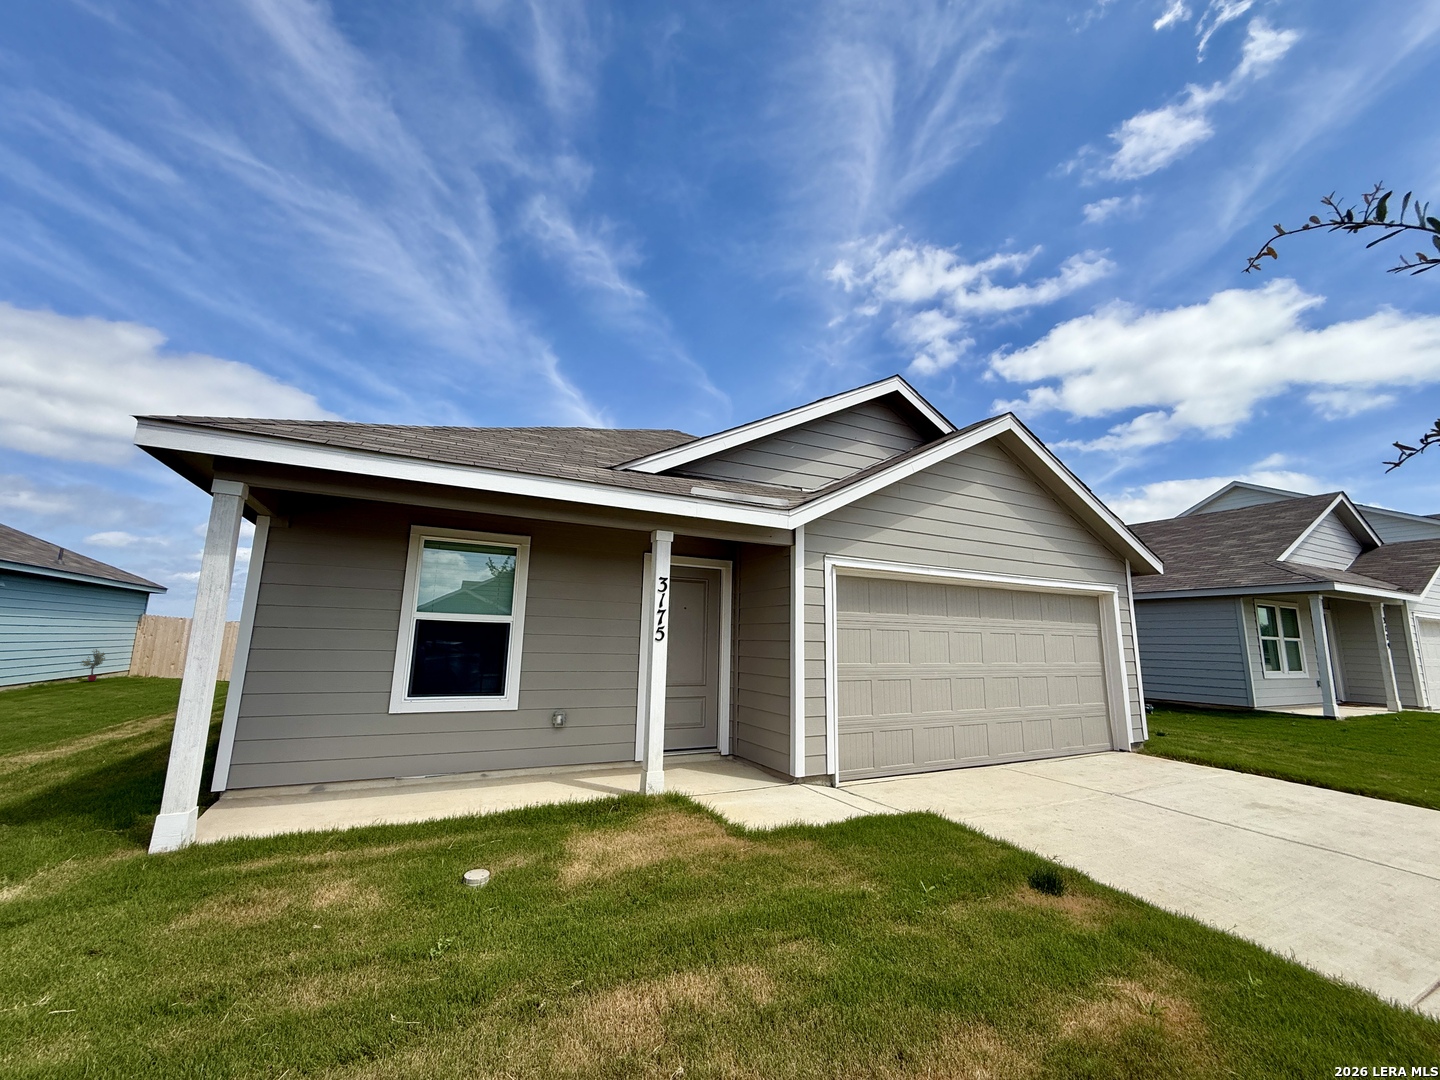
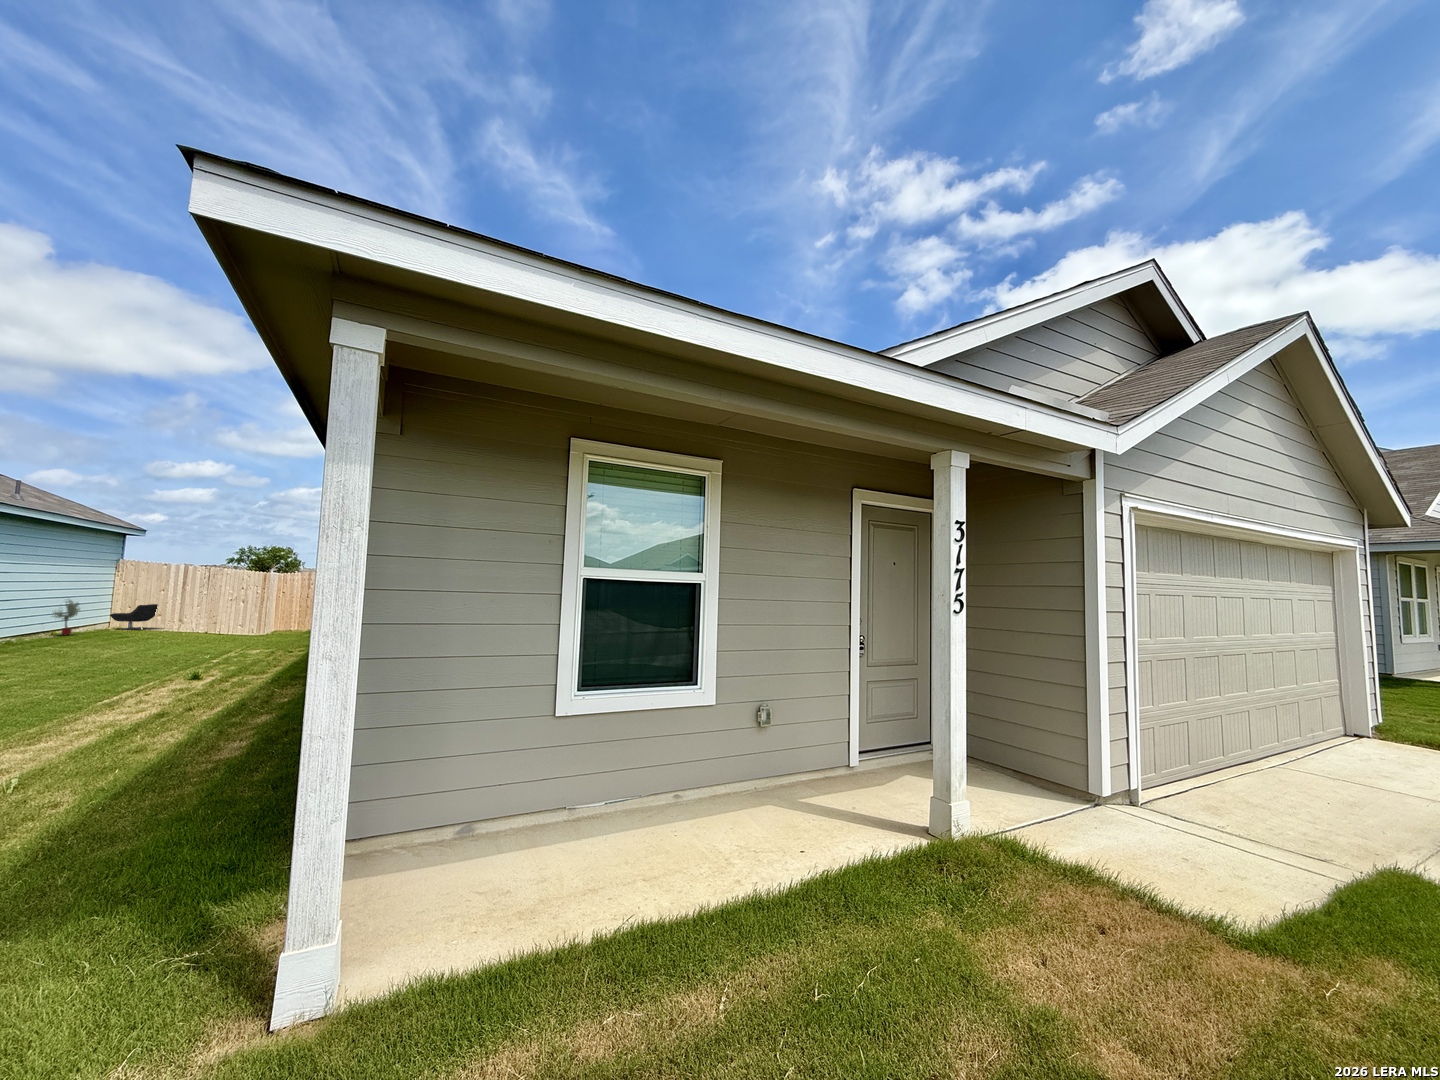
lounge chair: none [131,654,173,678] -> present [110,604,158,629]

